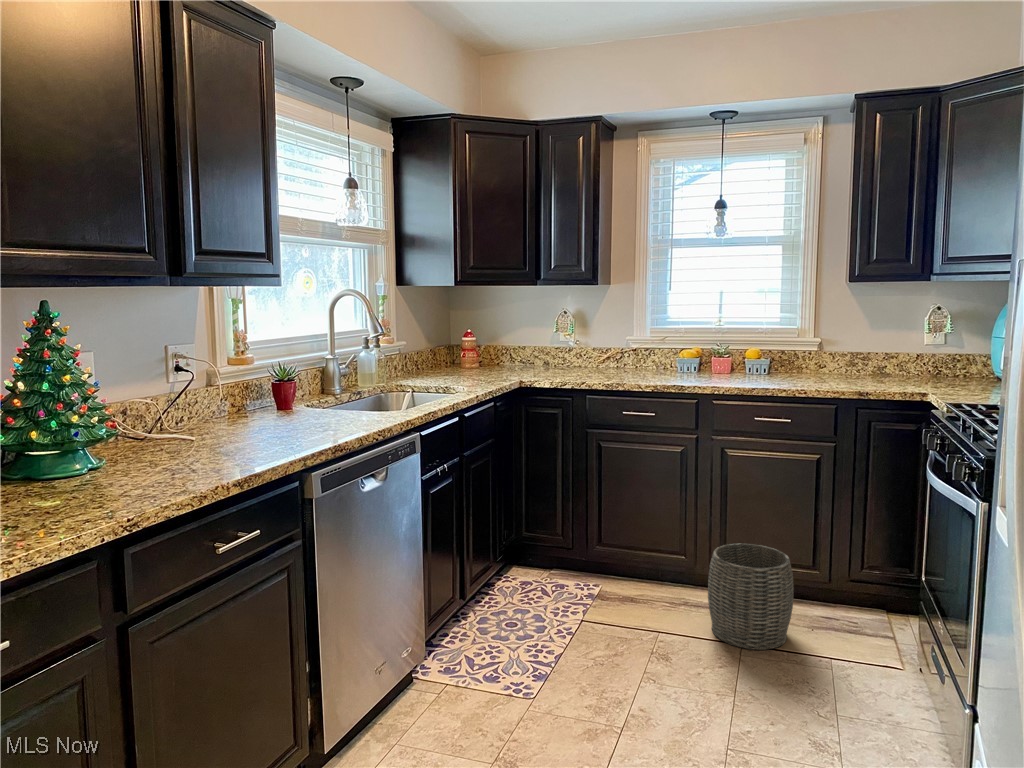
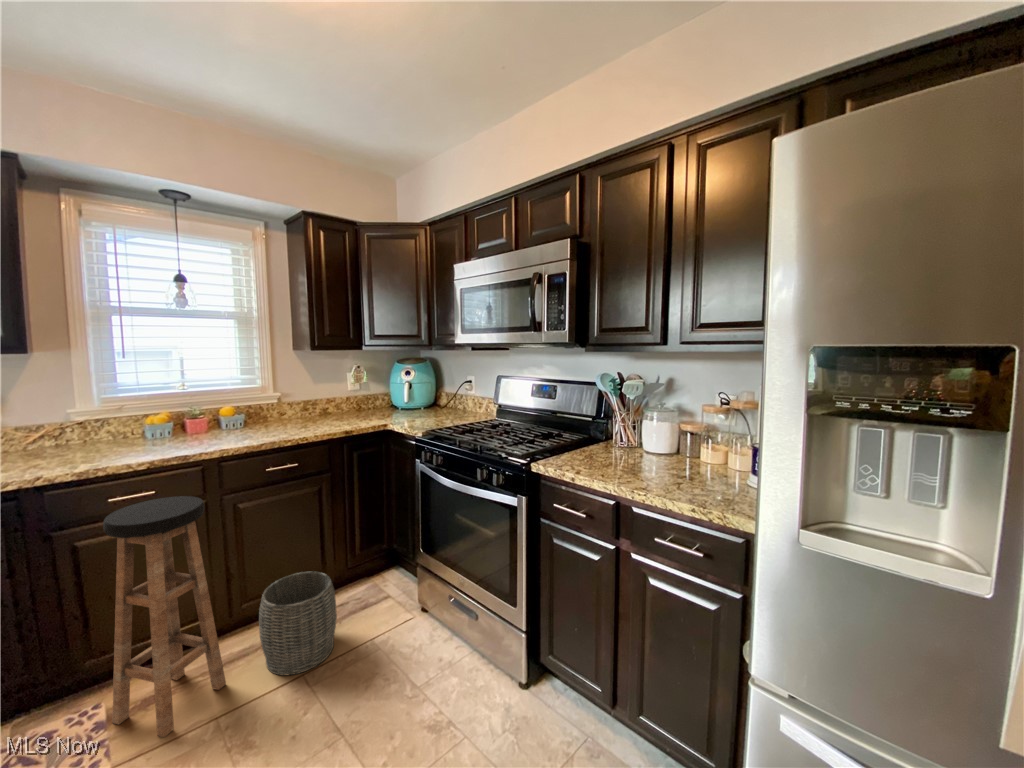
bar stool: none [597,419,674,624] -> present [103,496,226,737]

